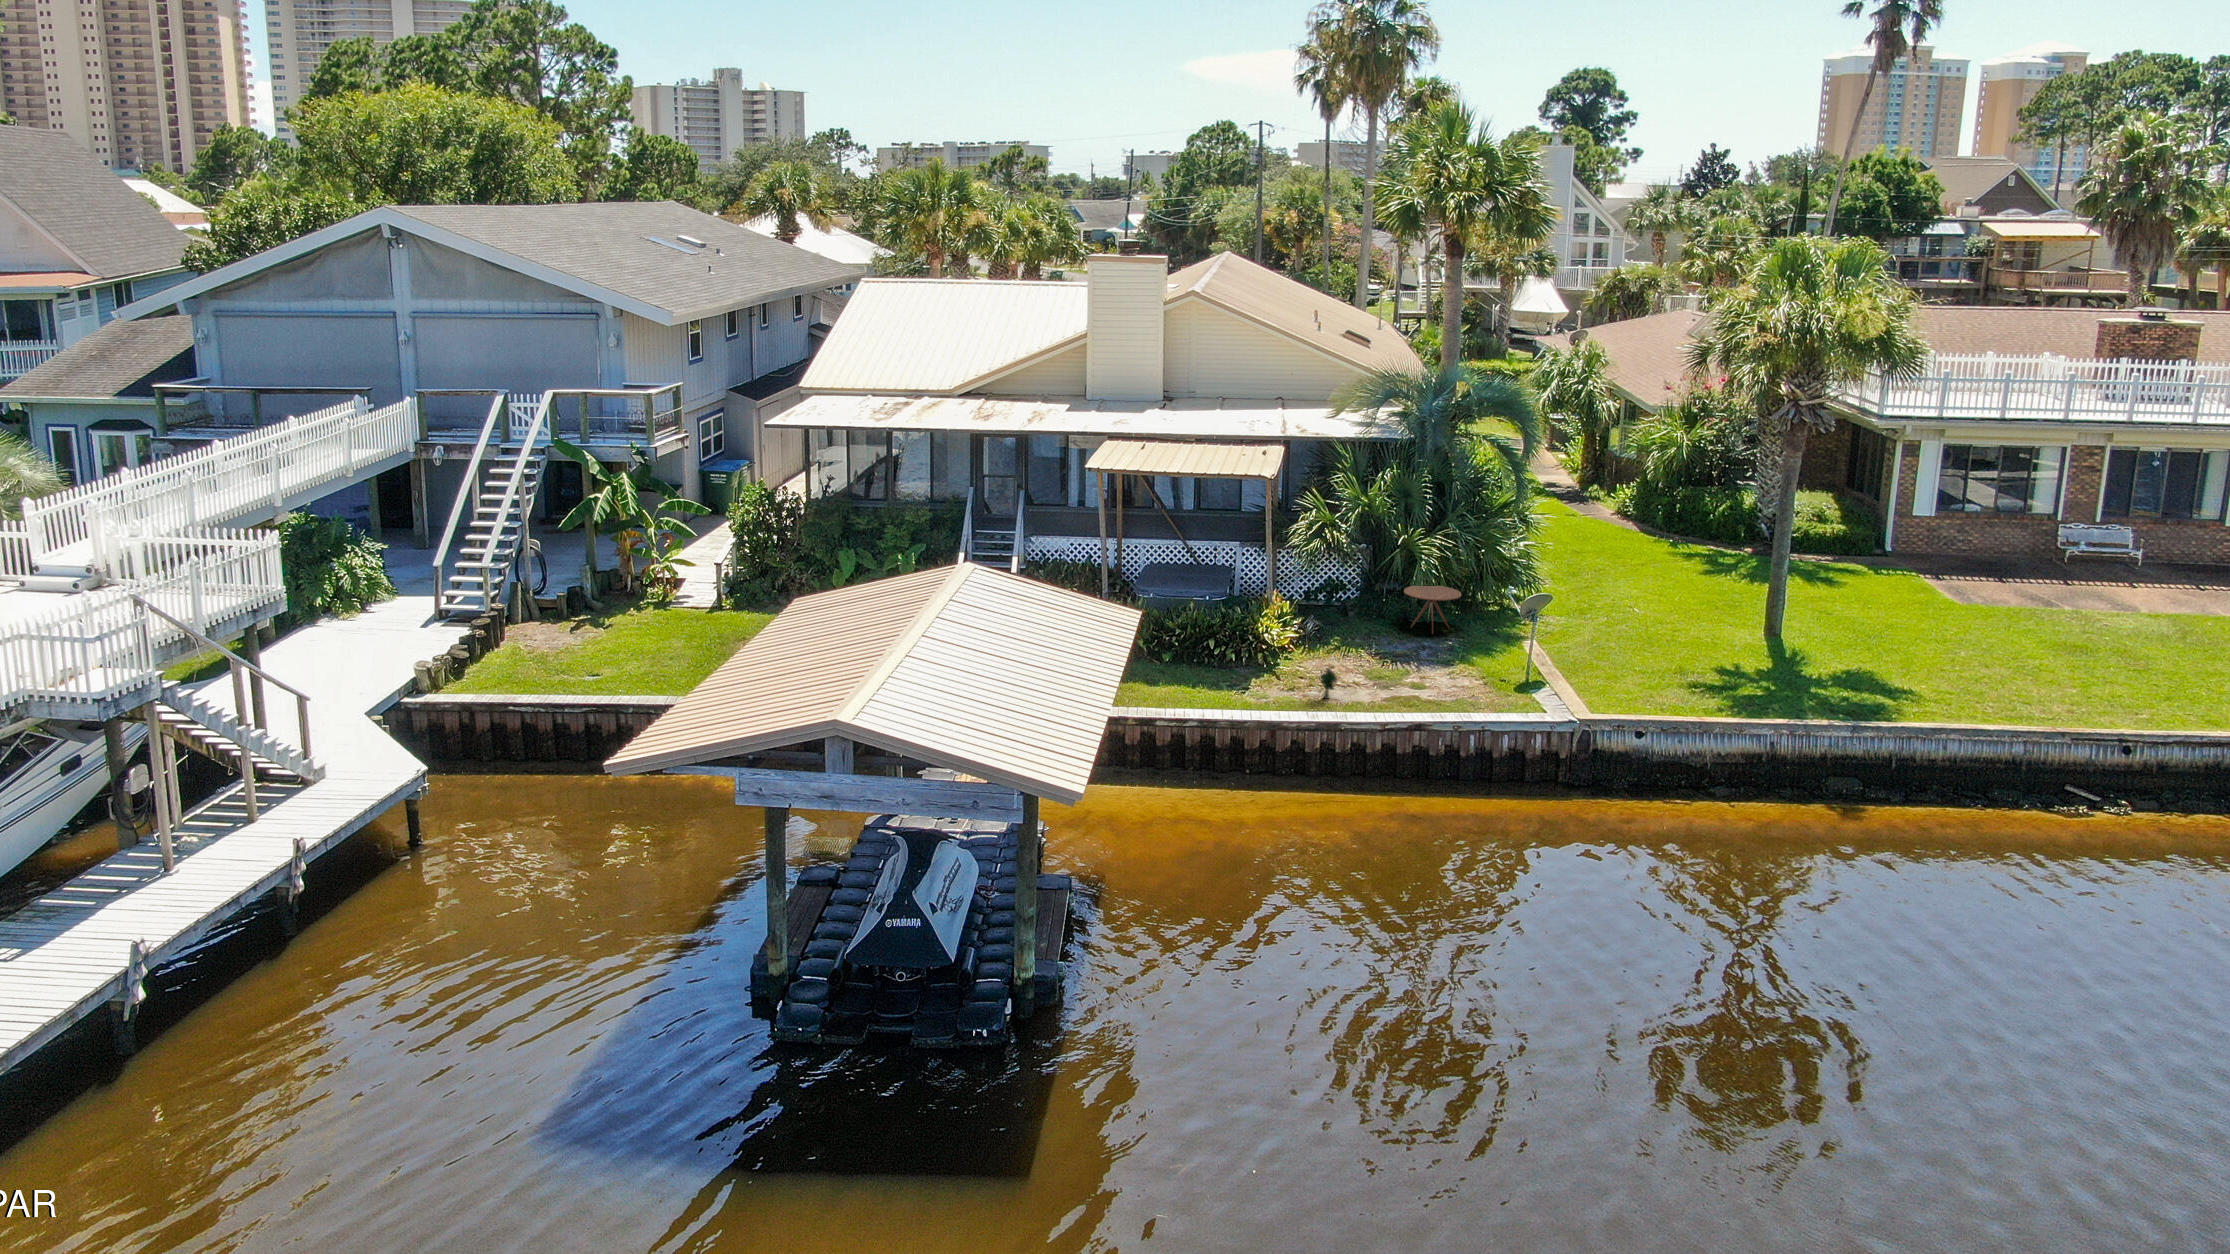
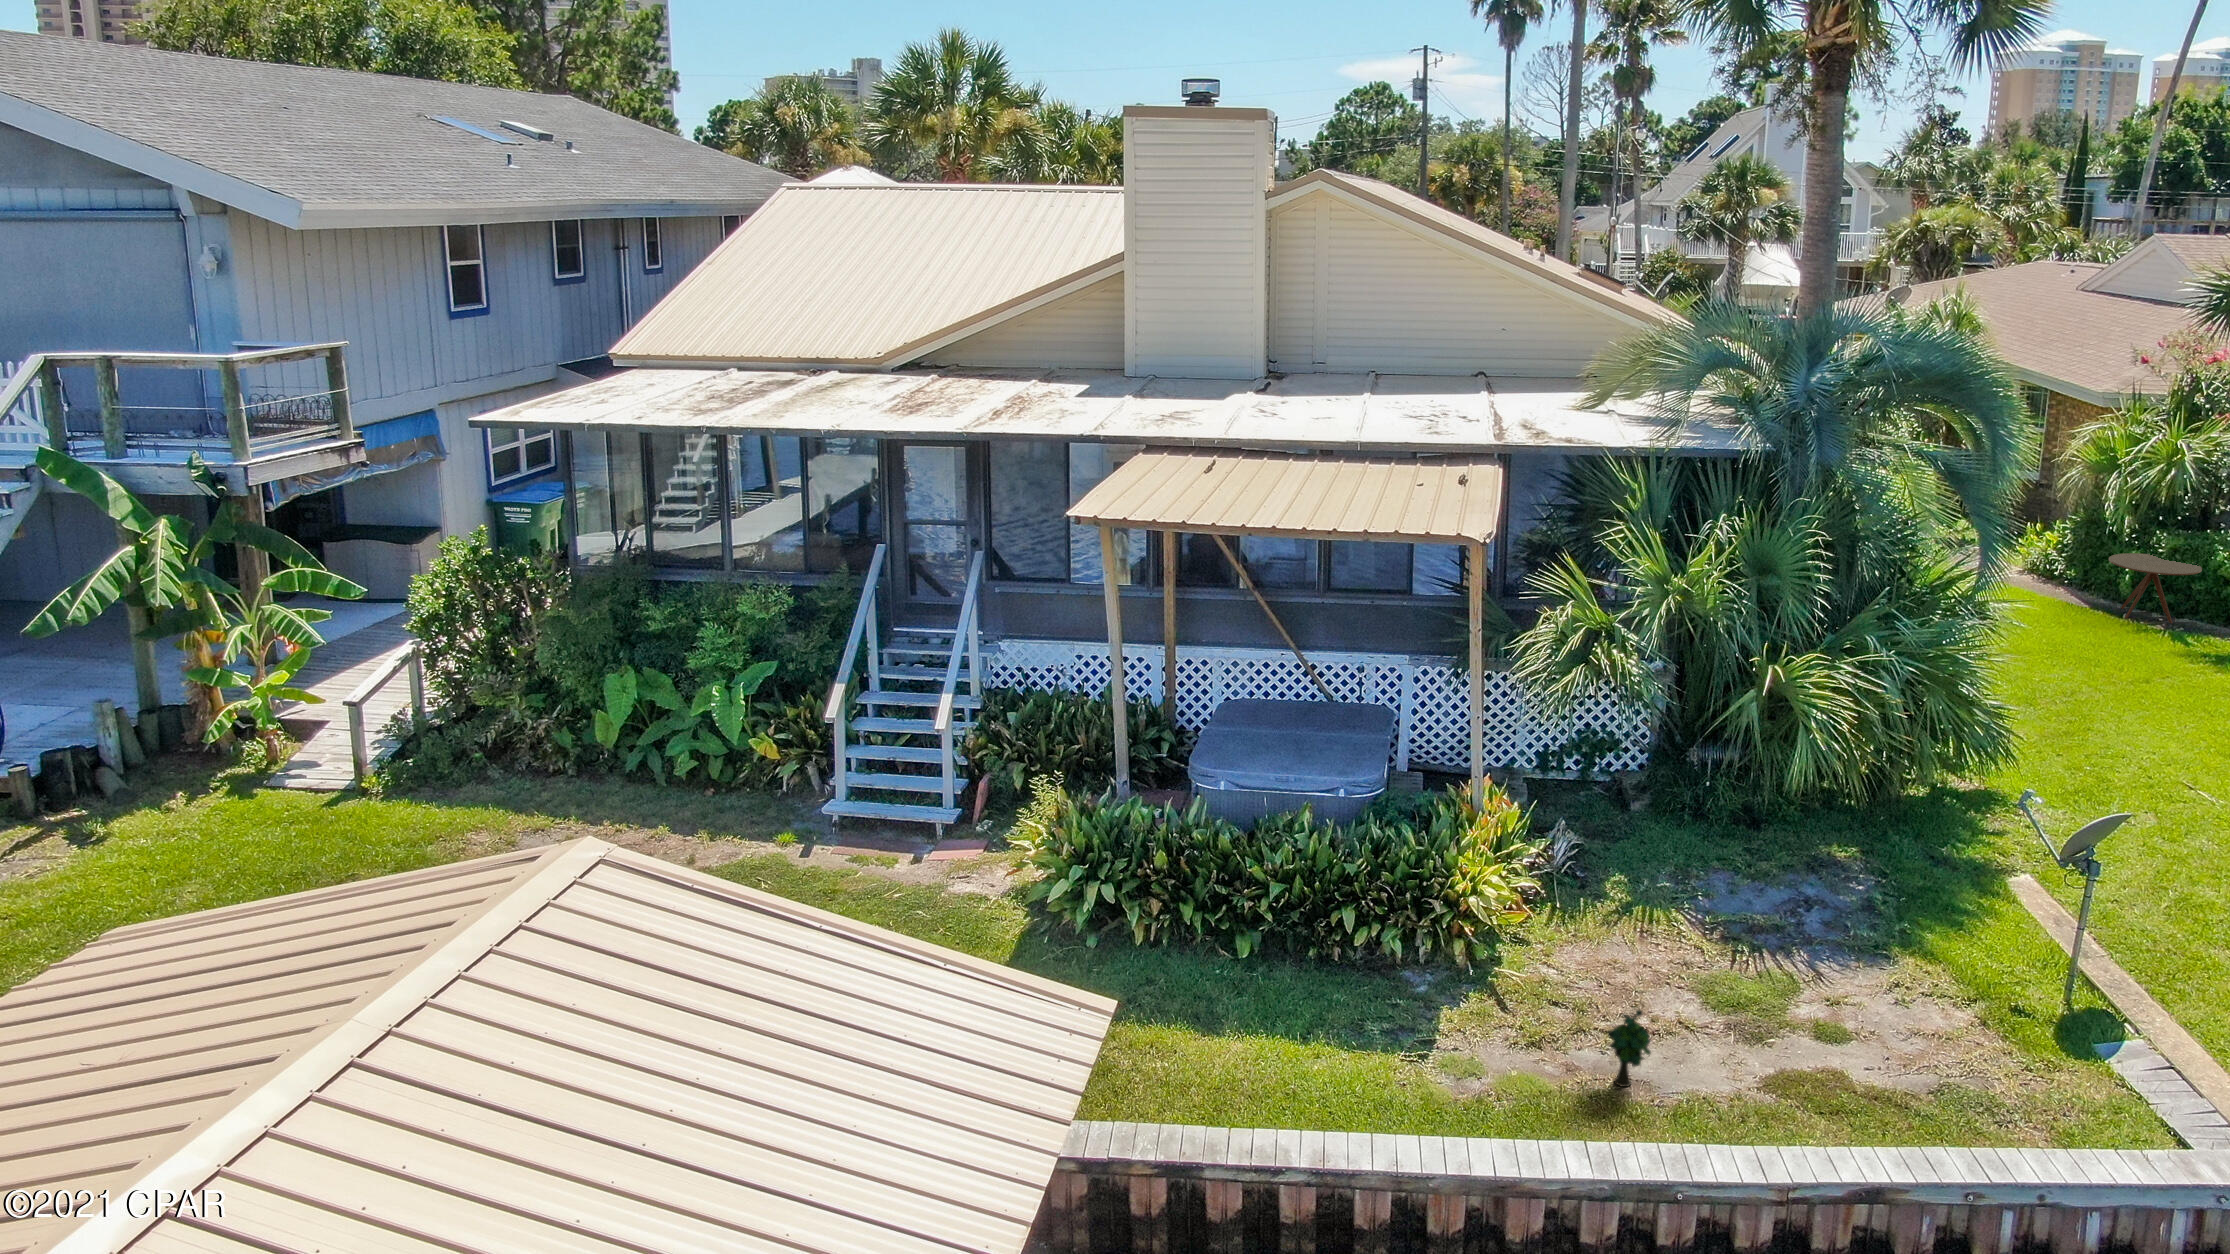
round table: present [1404,586,1461,634] -> present [2109,553,2202,623]

